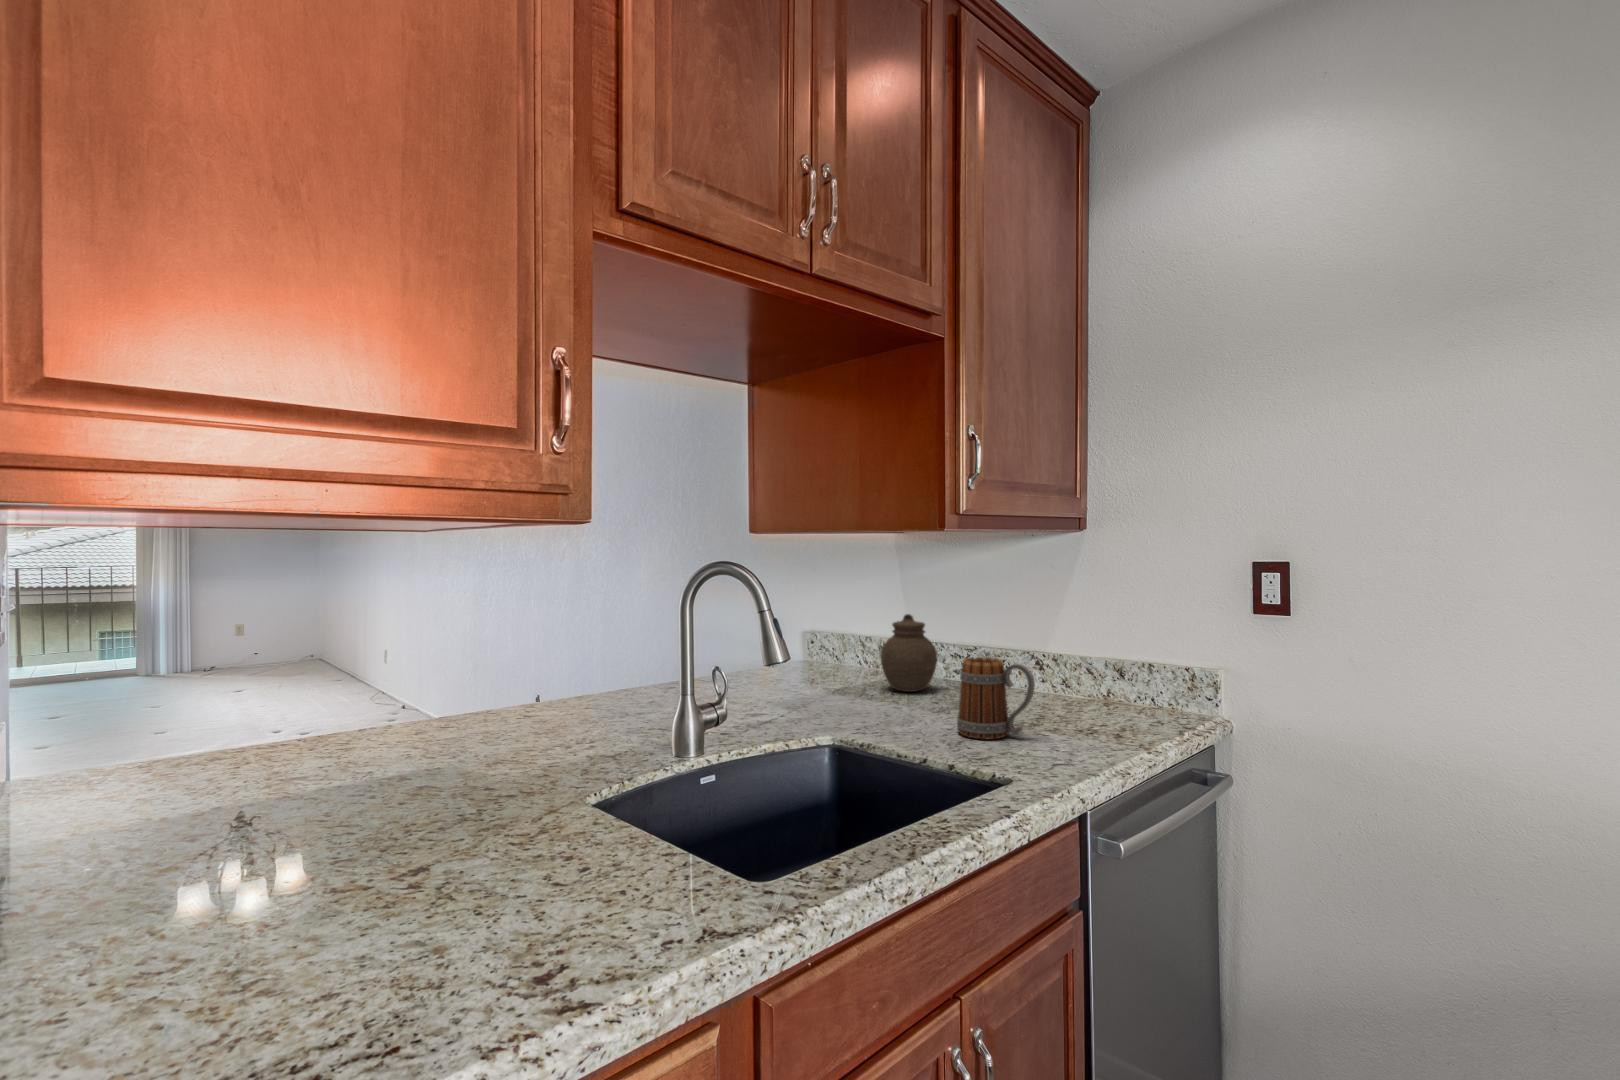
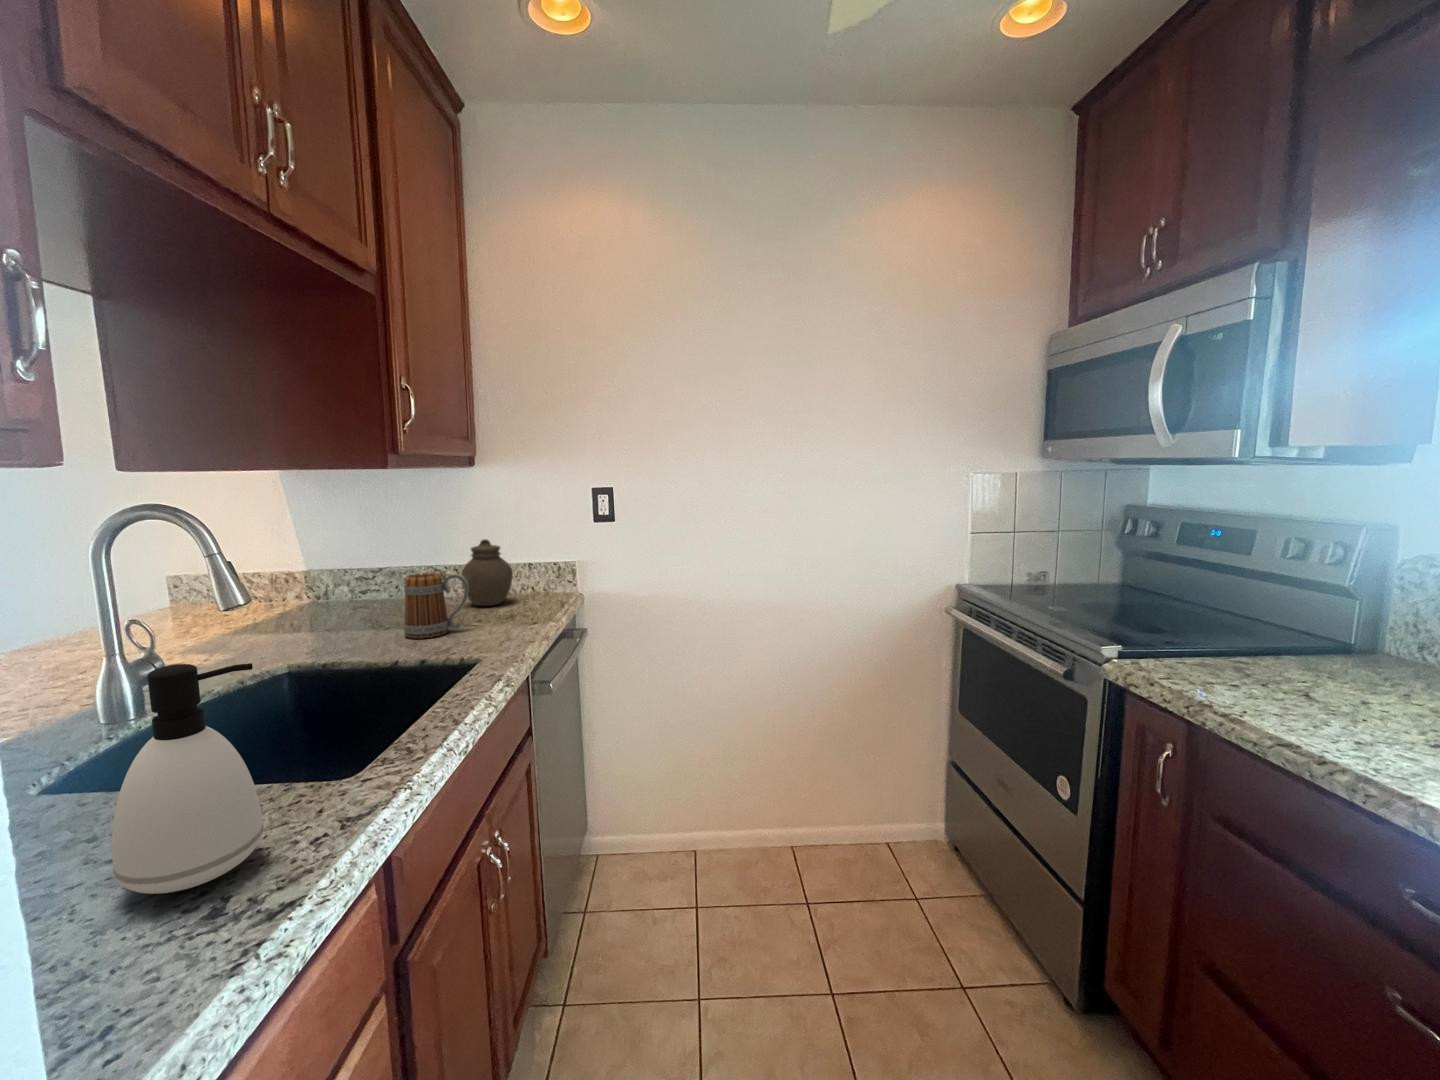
jar: present [881,614,937,692] -> present [461,539,512,606]
soap dispenser: none [508,712,629,942] -> present [112,663,263,894]

